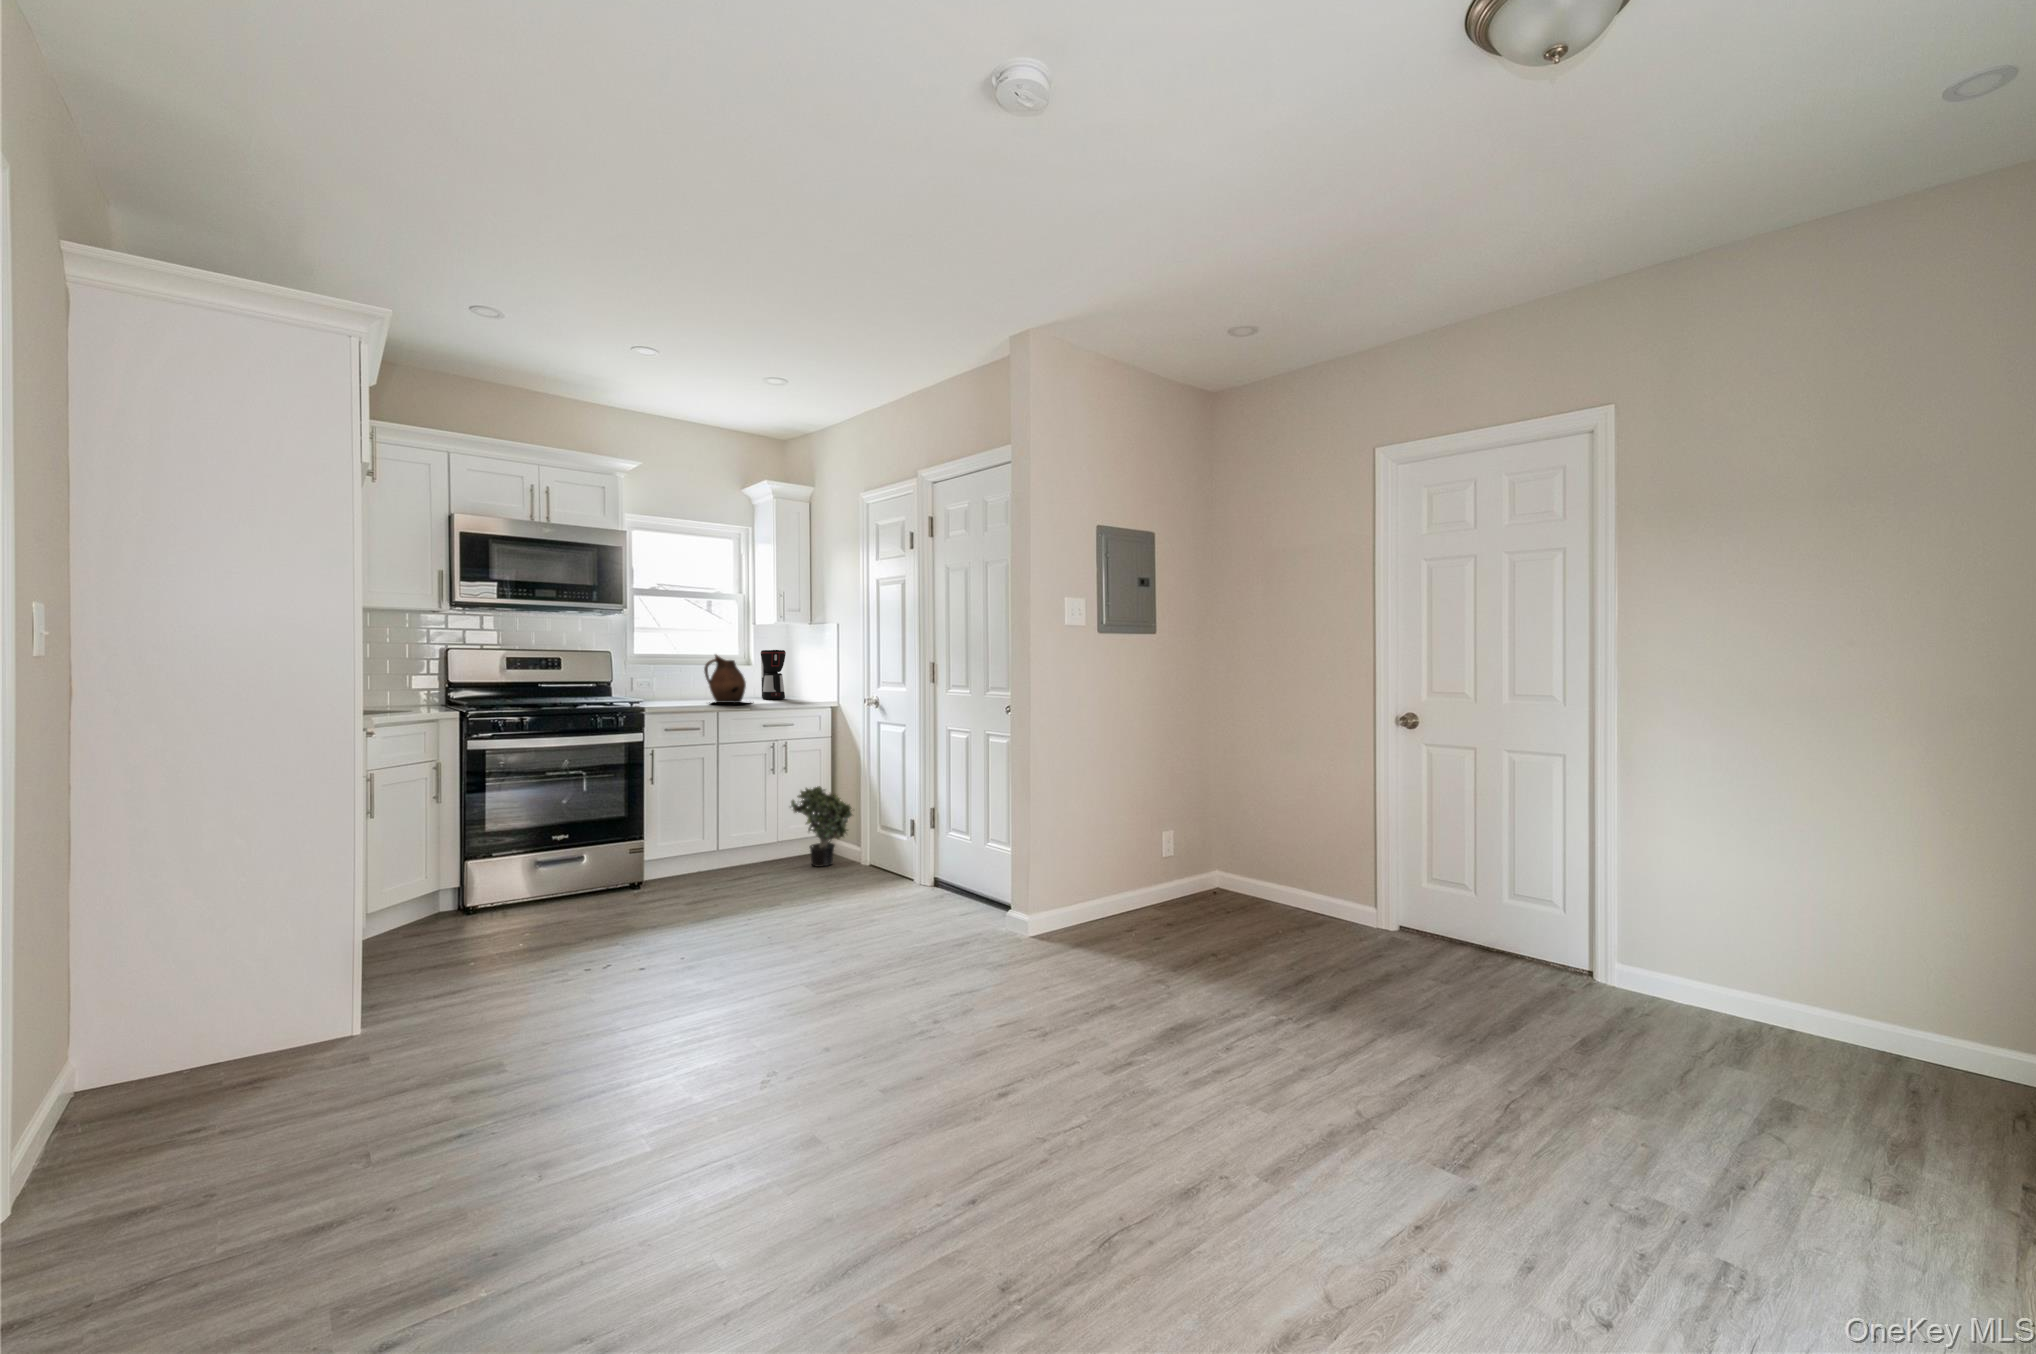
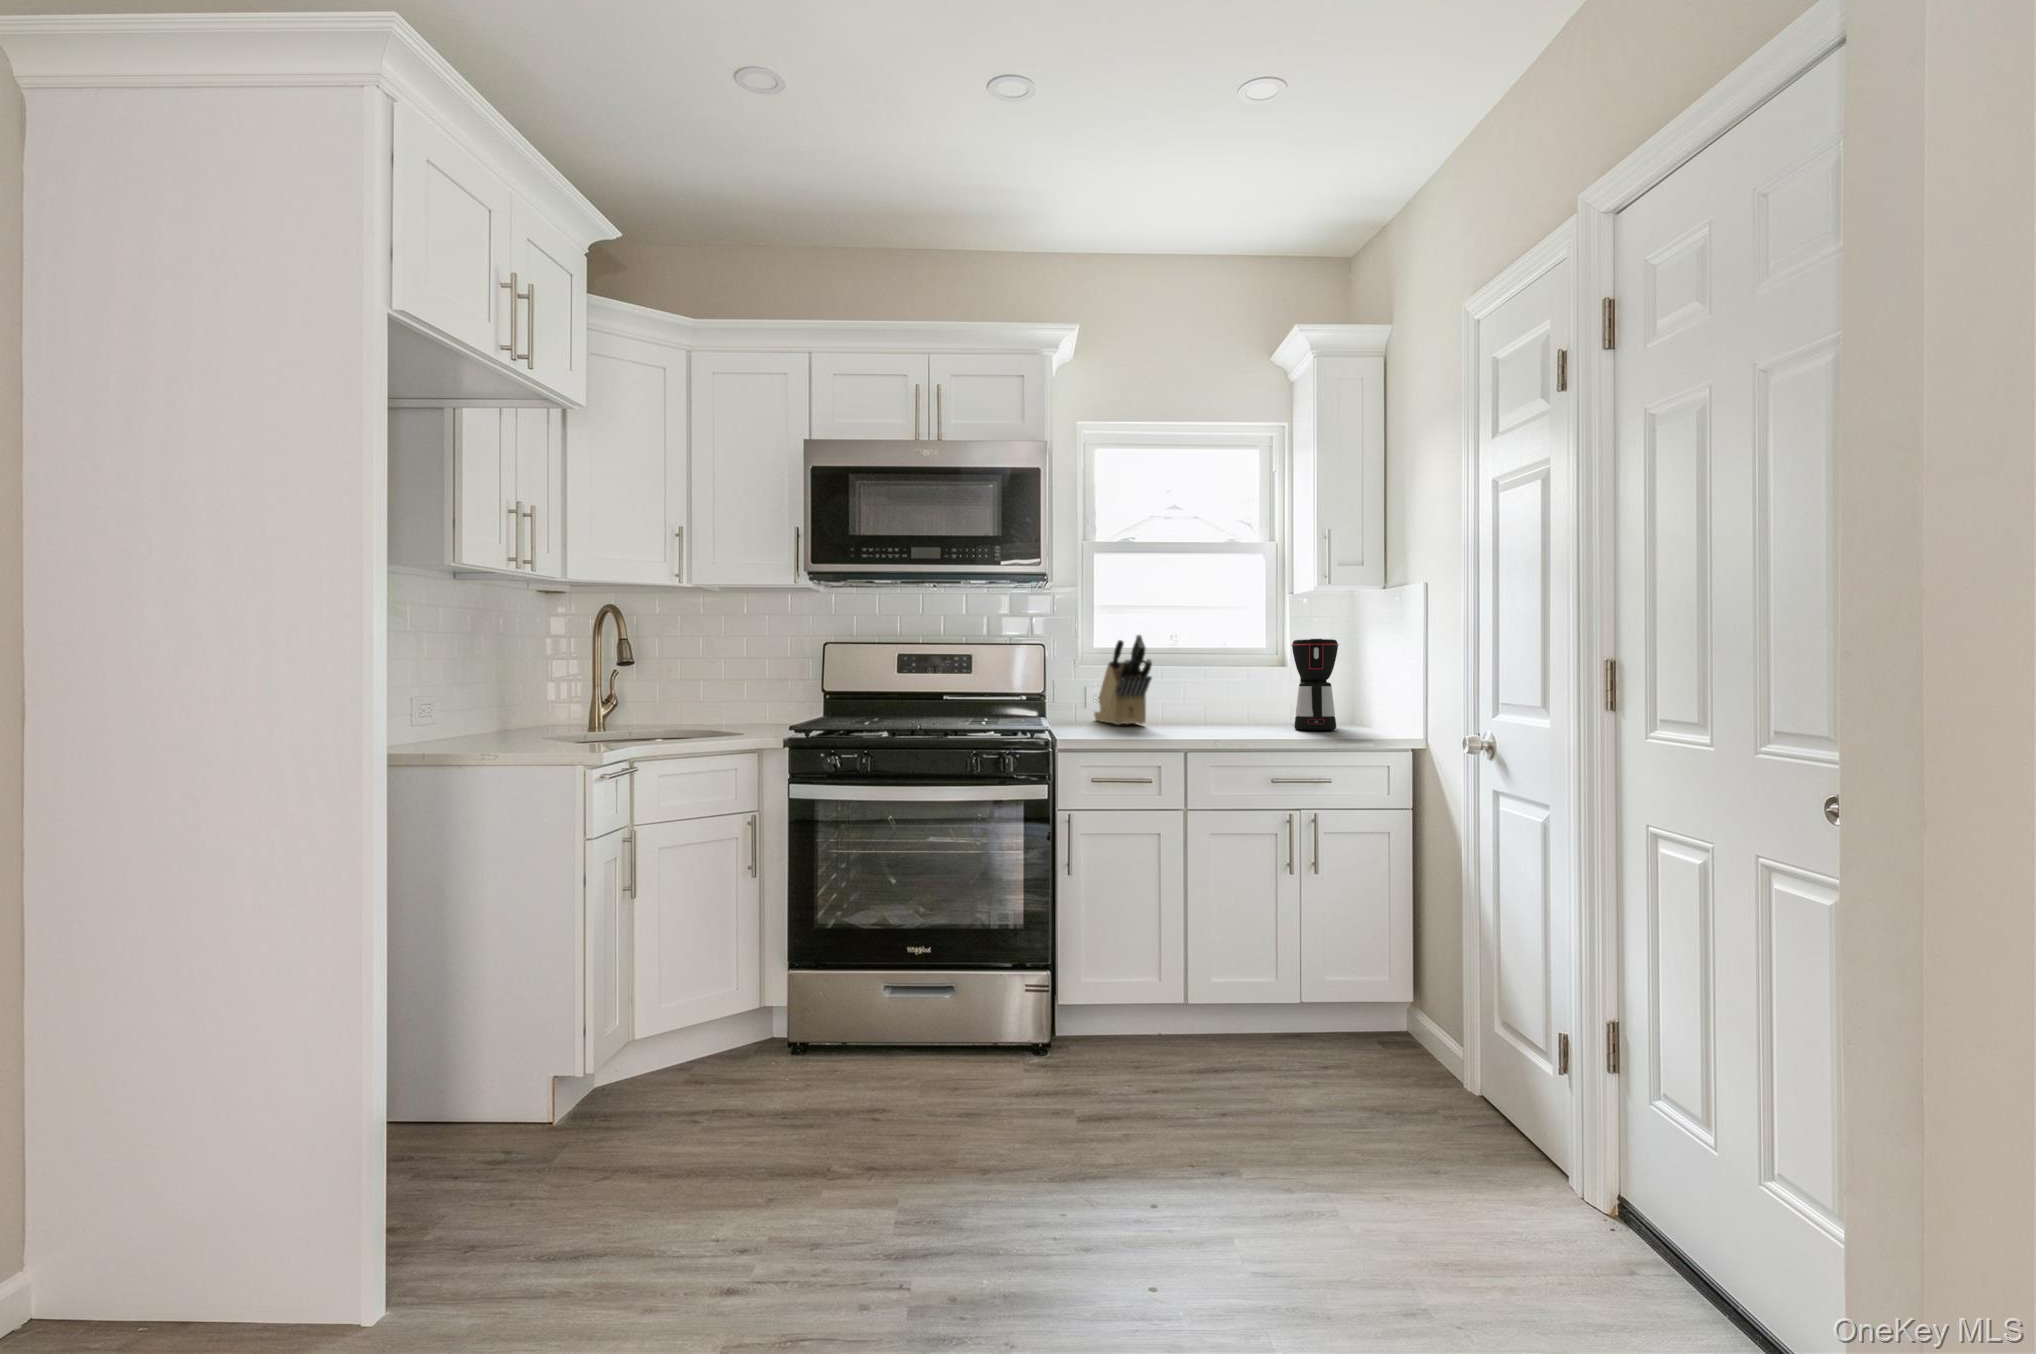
knife block: none [635,646,682,700] -> present [1094,635,1152,725]
ceramic pitcher: present [704,655,746,703] -> none [1175,647,1263,739]
potted plant: present [791,786,852,867] -> none [1310,906,1449,1076]

